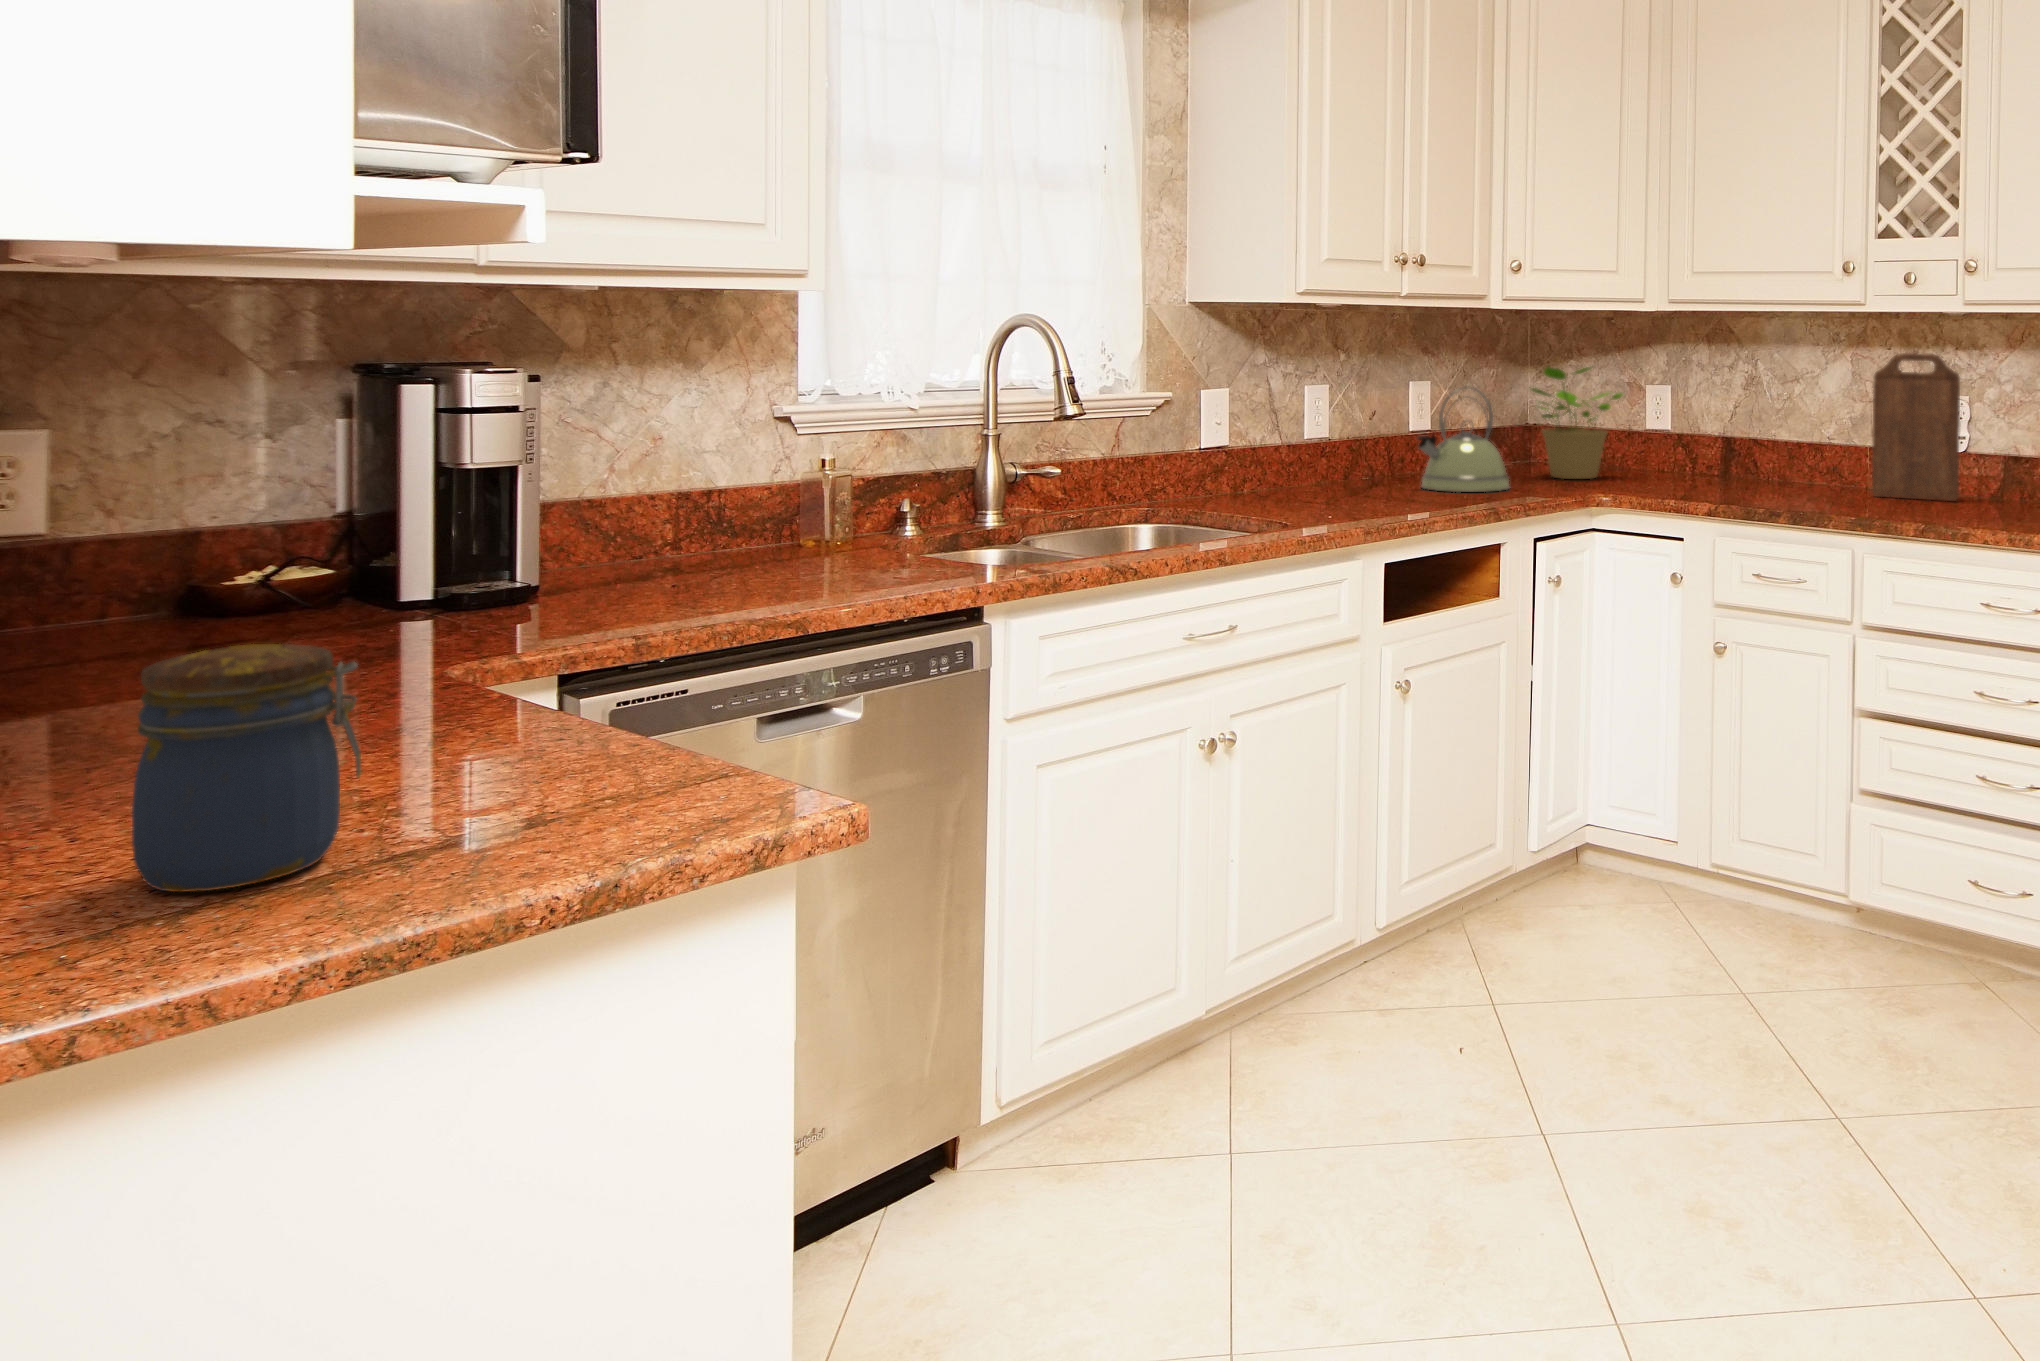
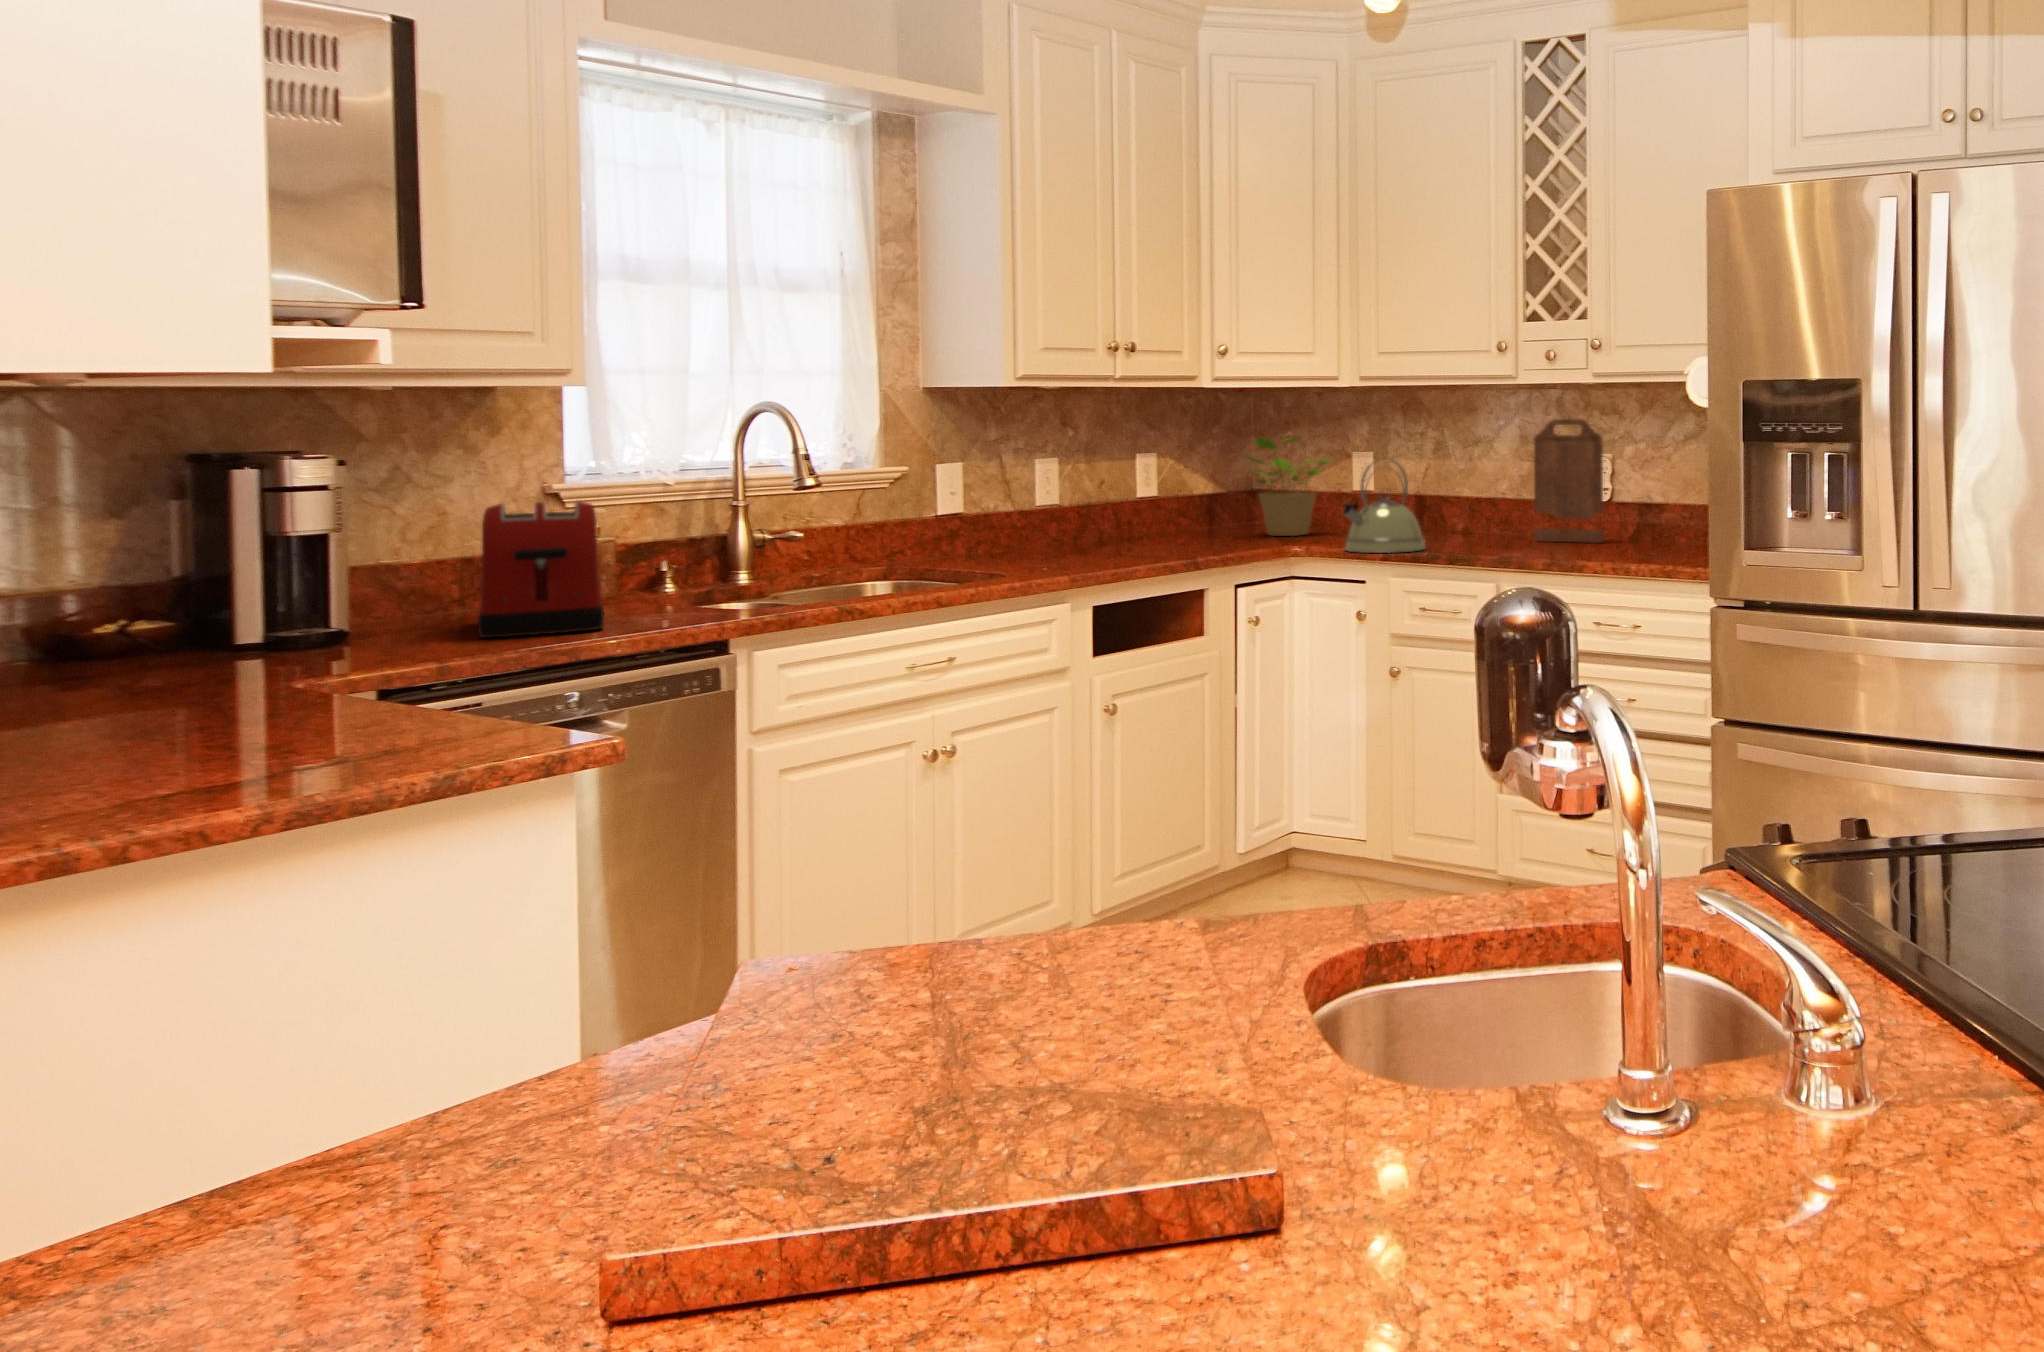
kettle: present [1418,386,1509,492] -> present [1341,459,1425,553]
toaster: none [690,428,838,597] -> present [478,501,604,637]
jar: present [132,644,361,892] -> none [131,633,277,785]

